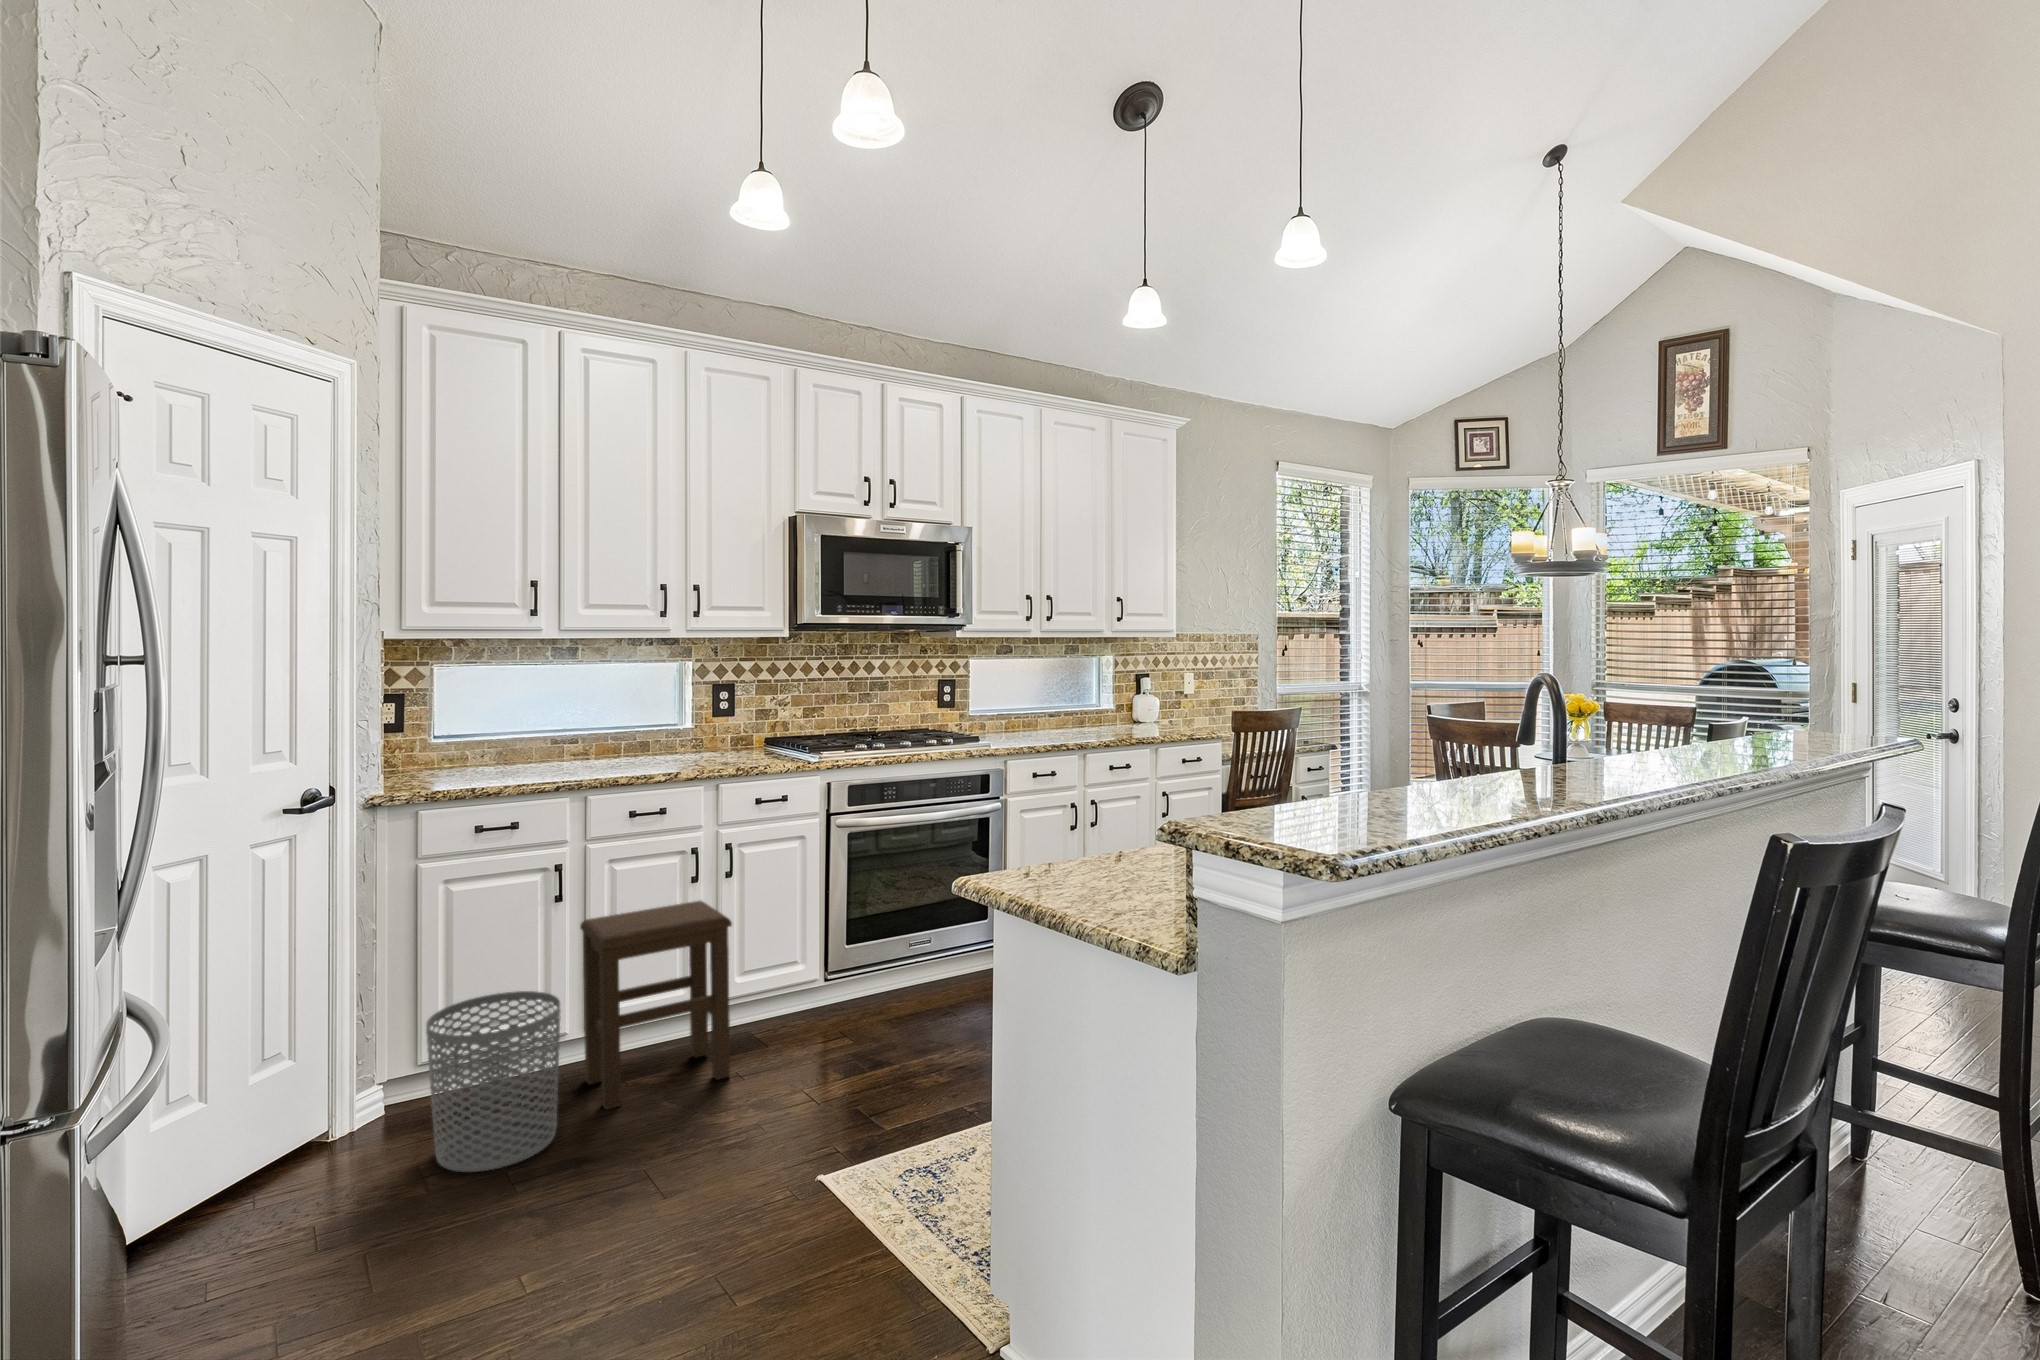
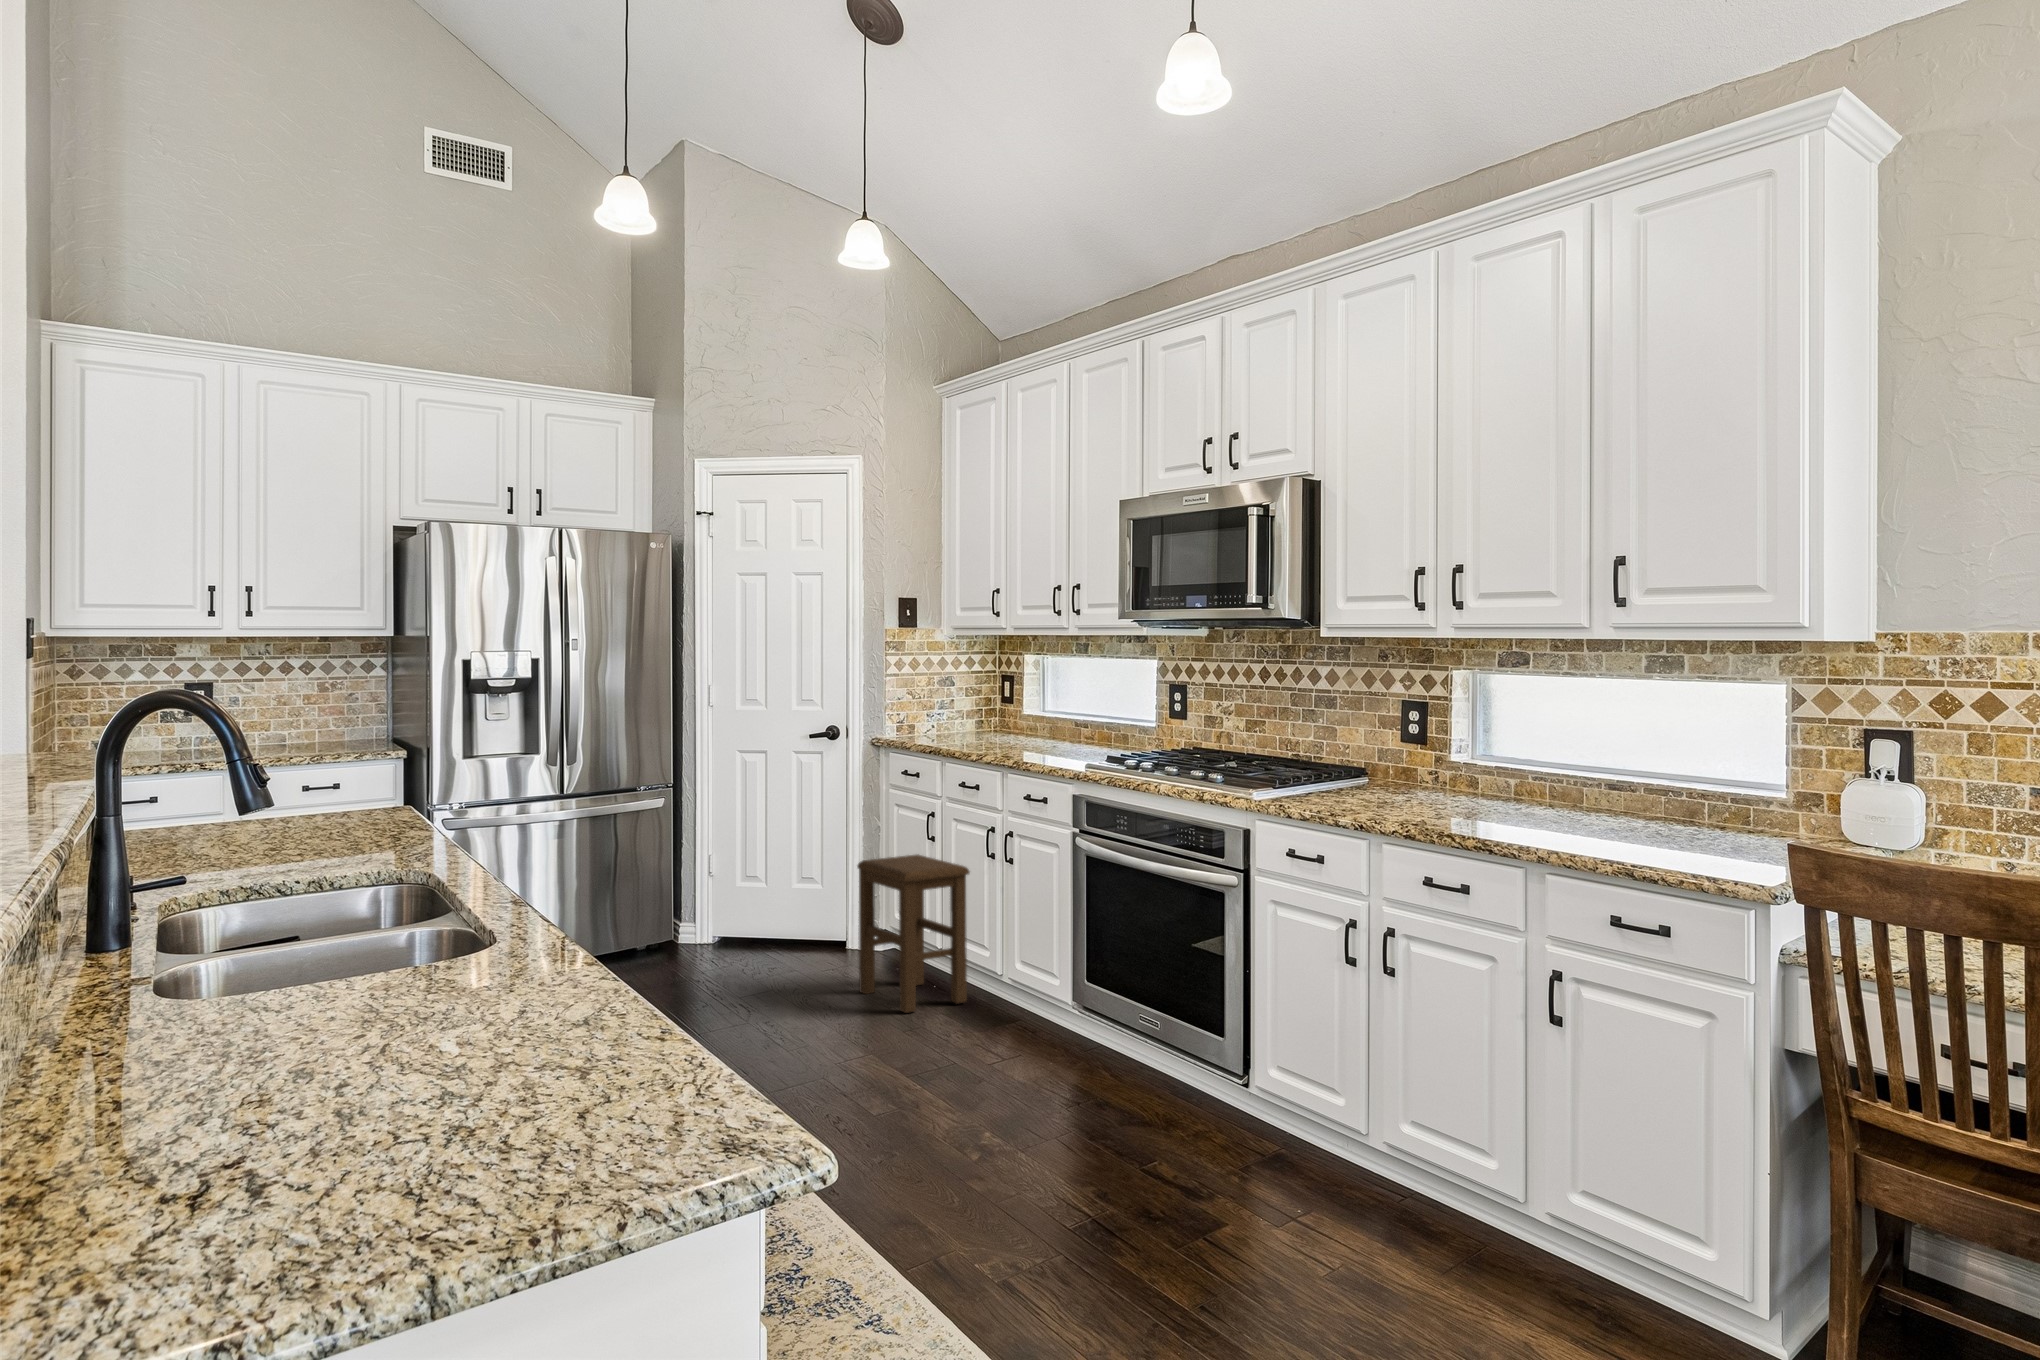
waste bin: present [426,991,561,1172] -> none [769,877,851,986]

